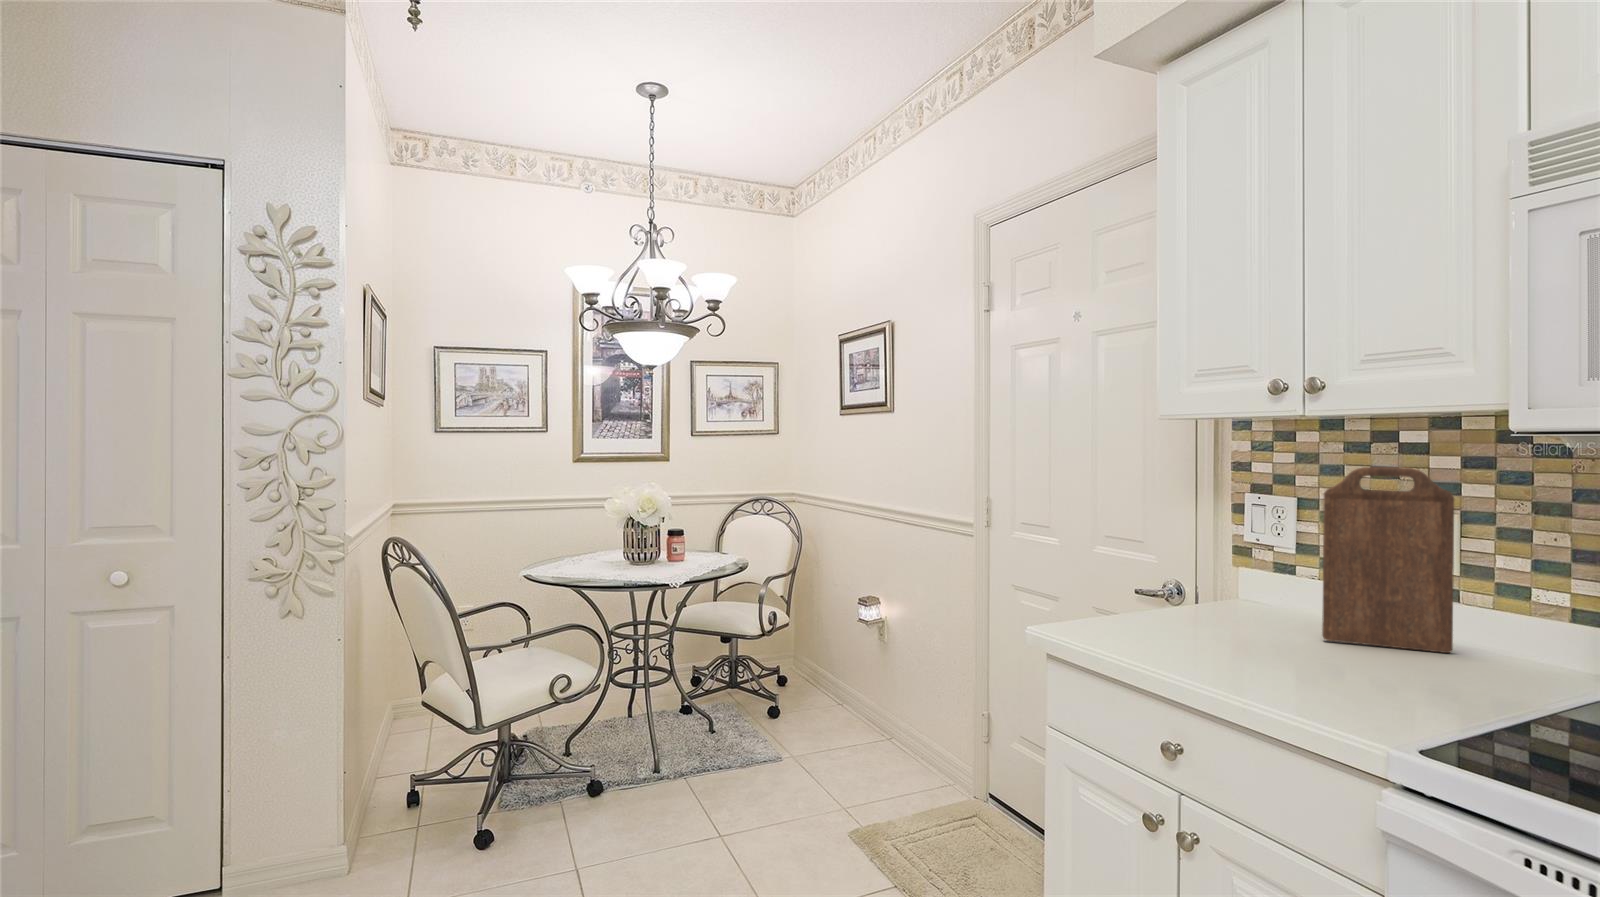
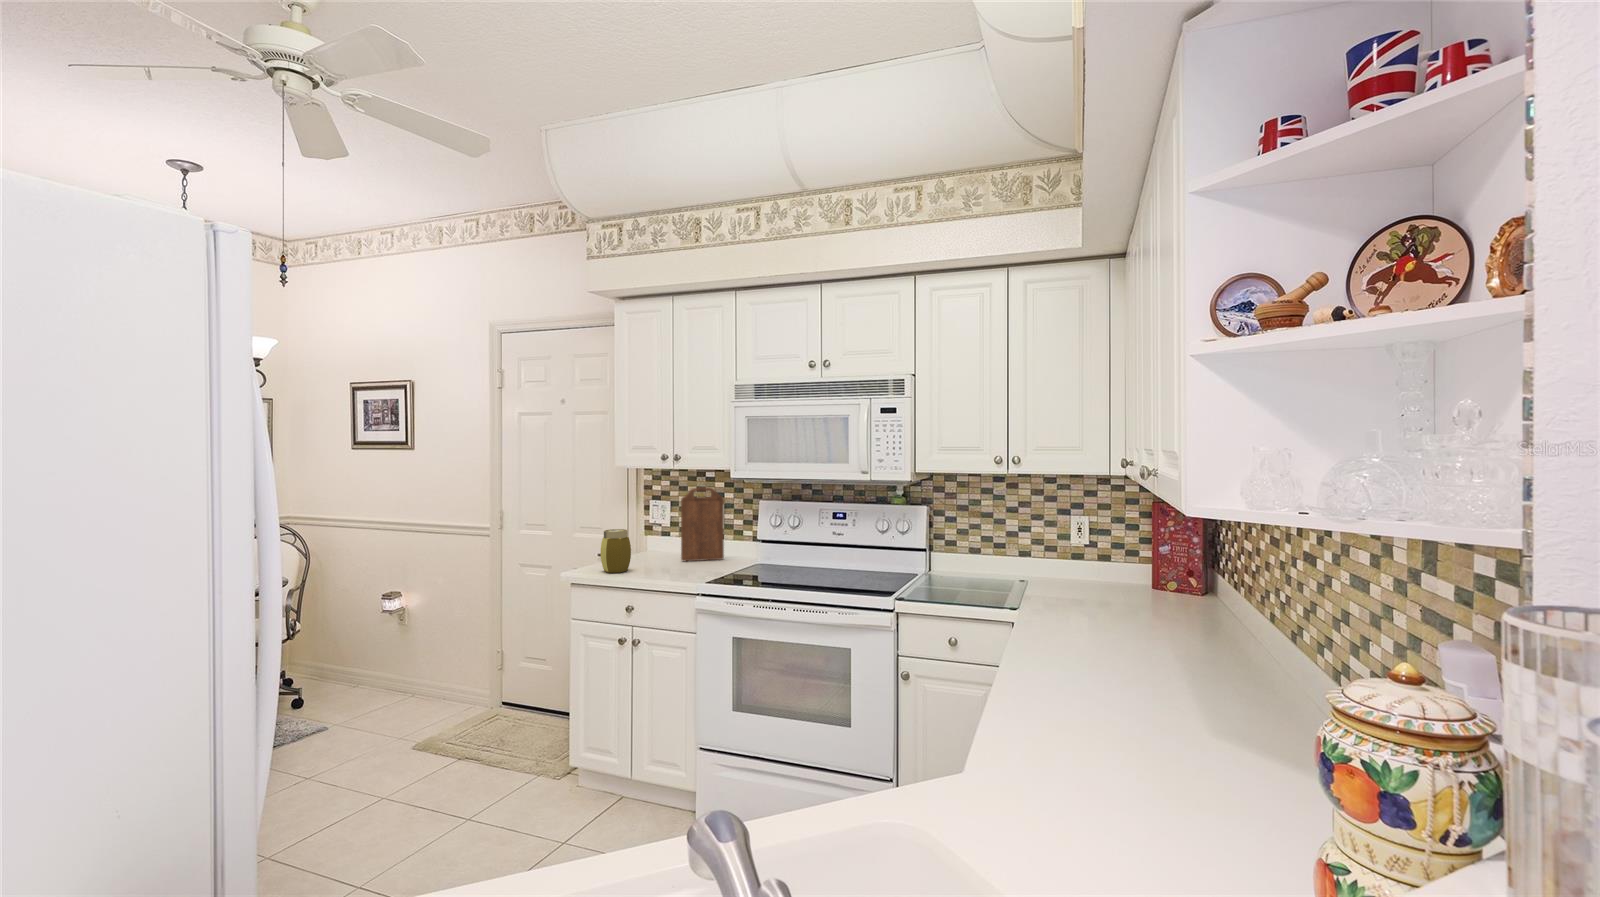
jar: none [1117,550,1187,649] -> present [601,529,631,573]

